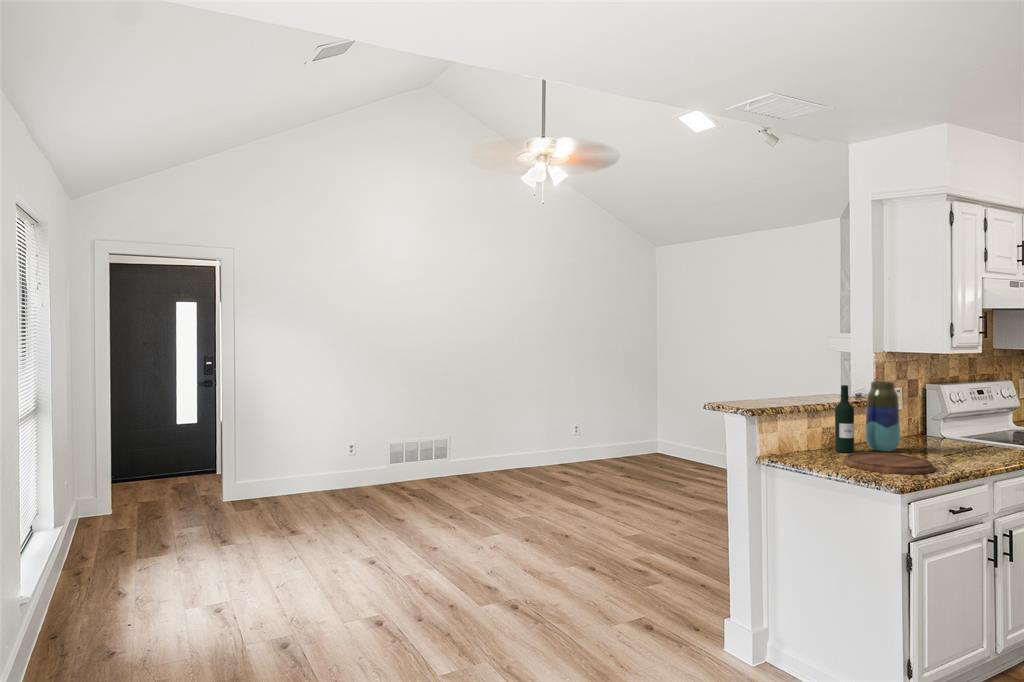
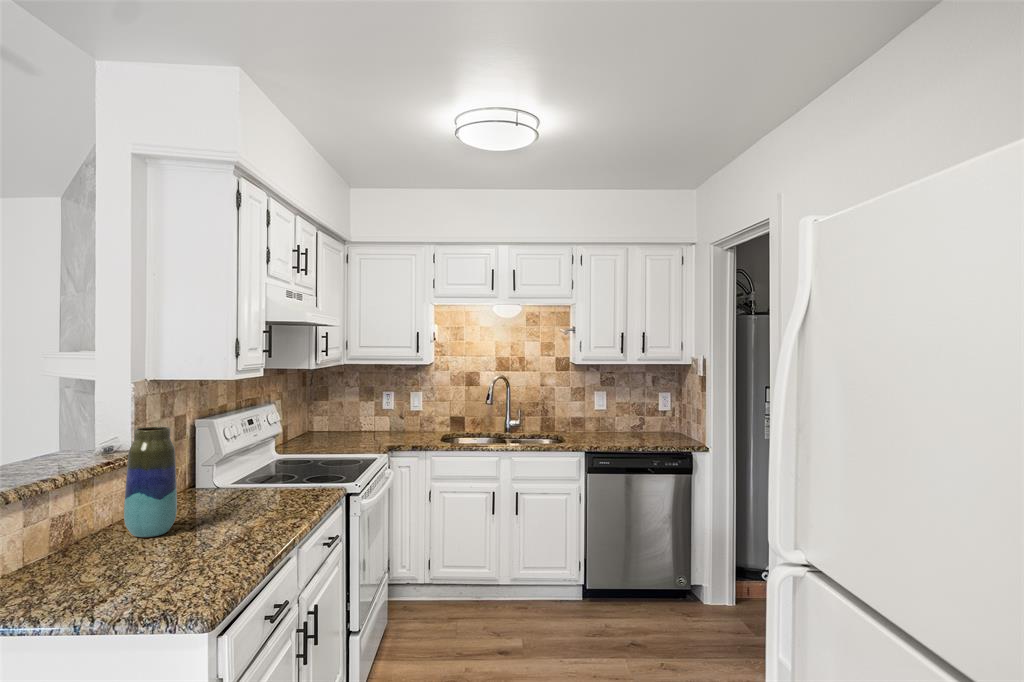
wine bottle: present [835,385,854,453] -> none [75,440,109,556]
cutting board: present [843,452,935,474] -> none [97,543,241,595]

